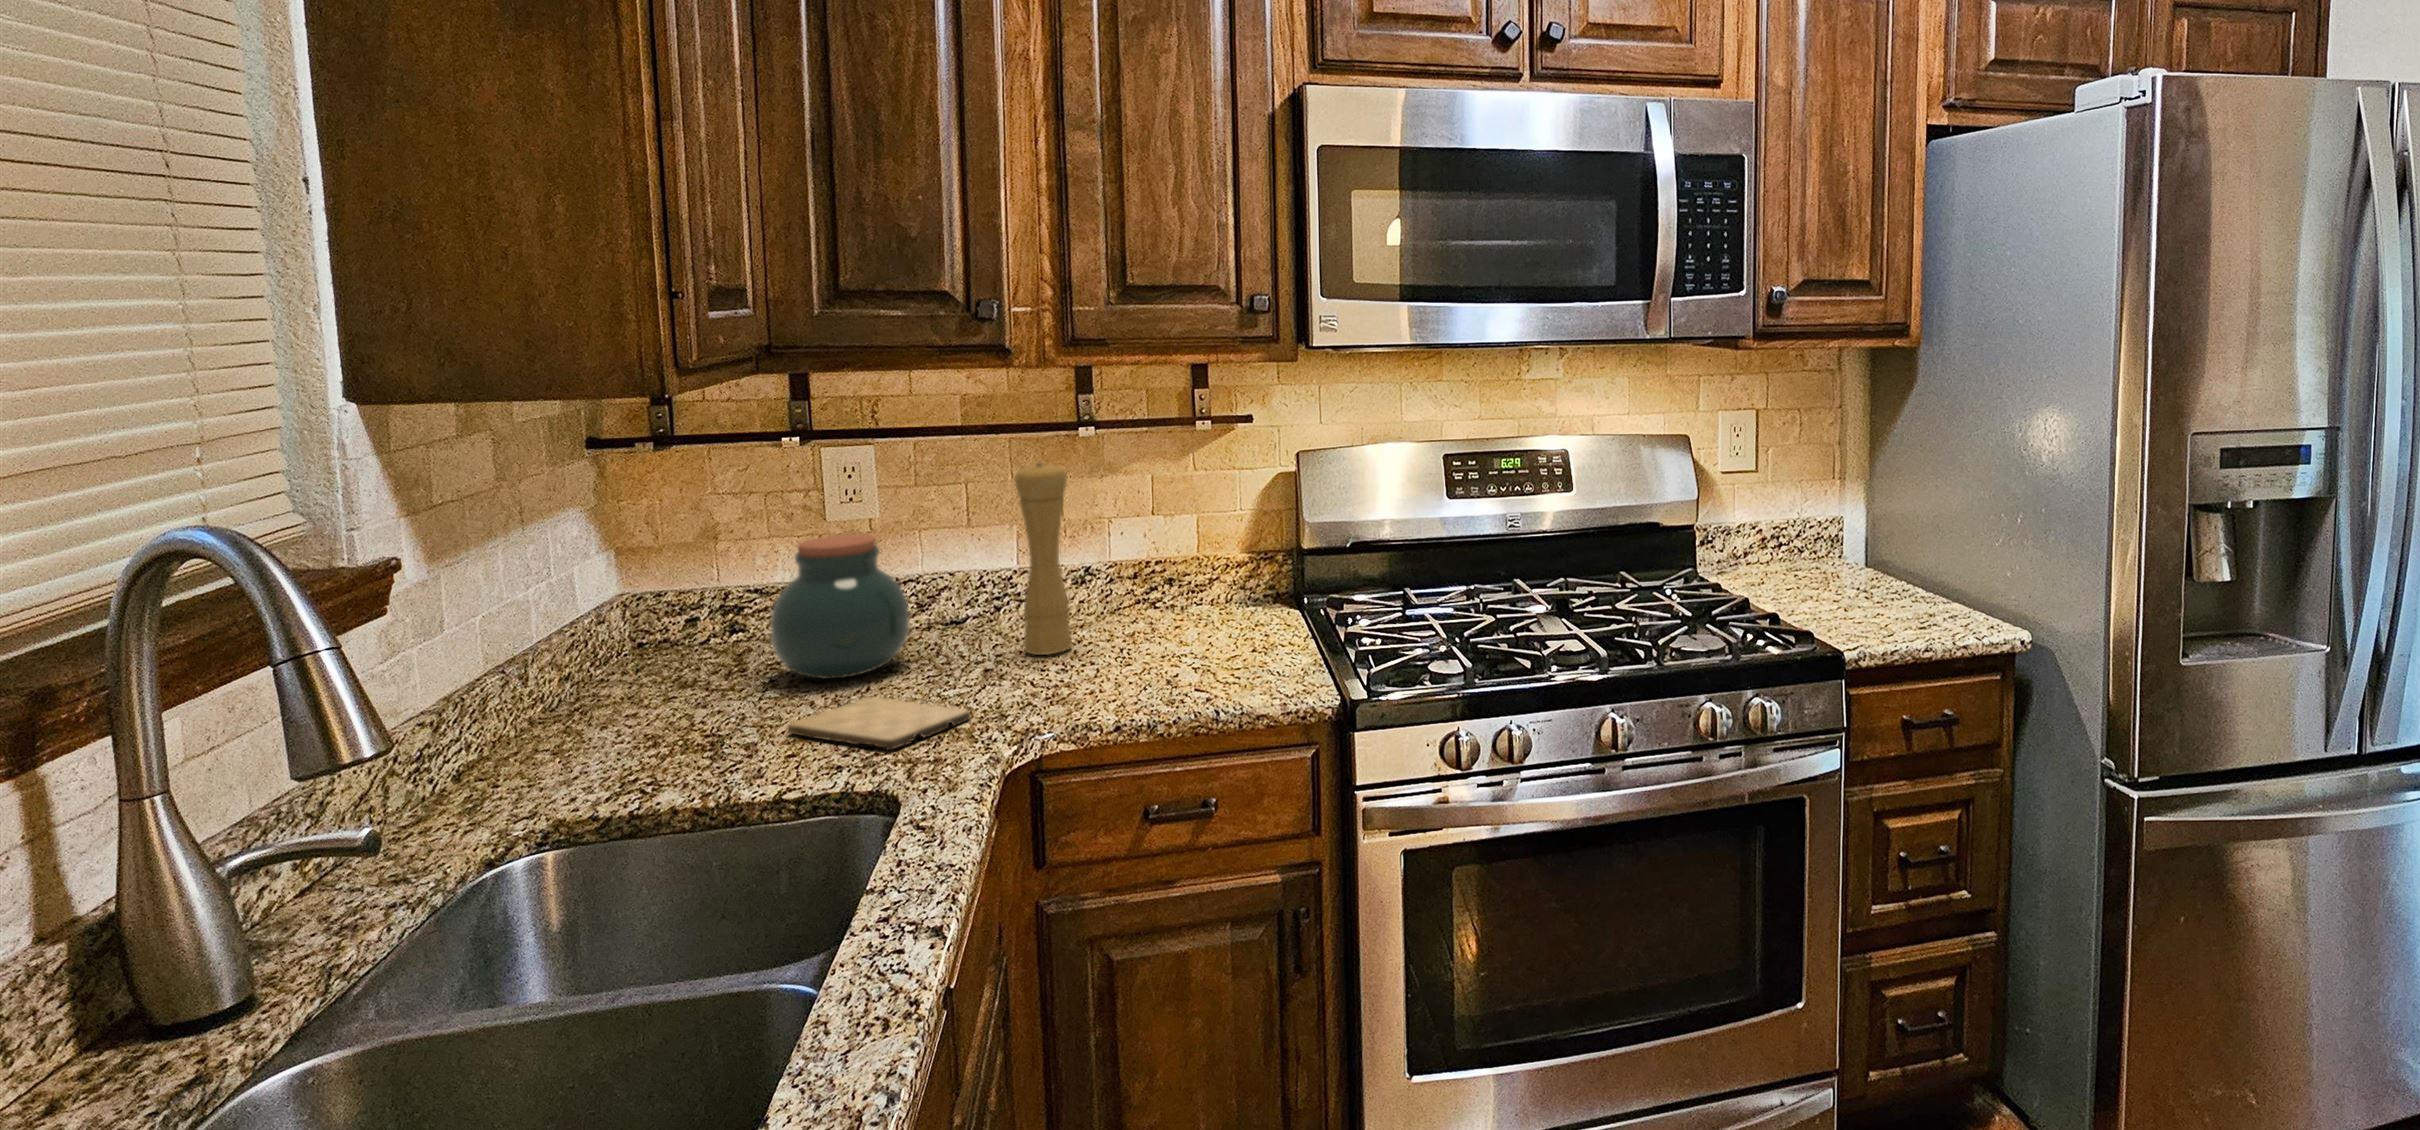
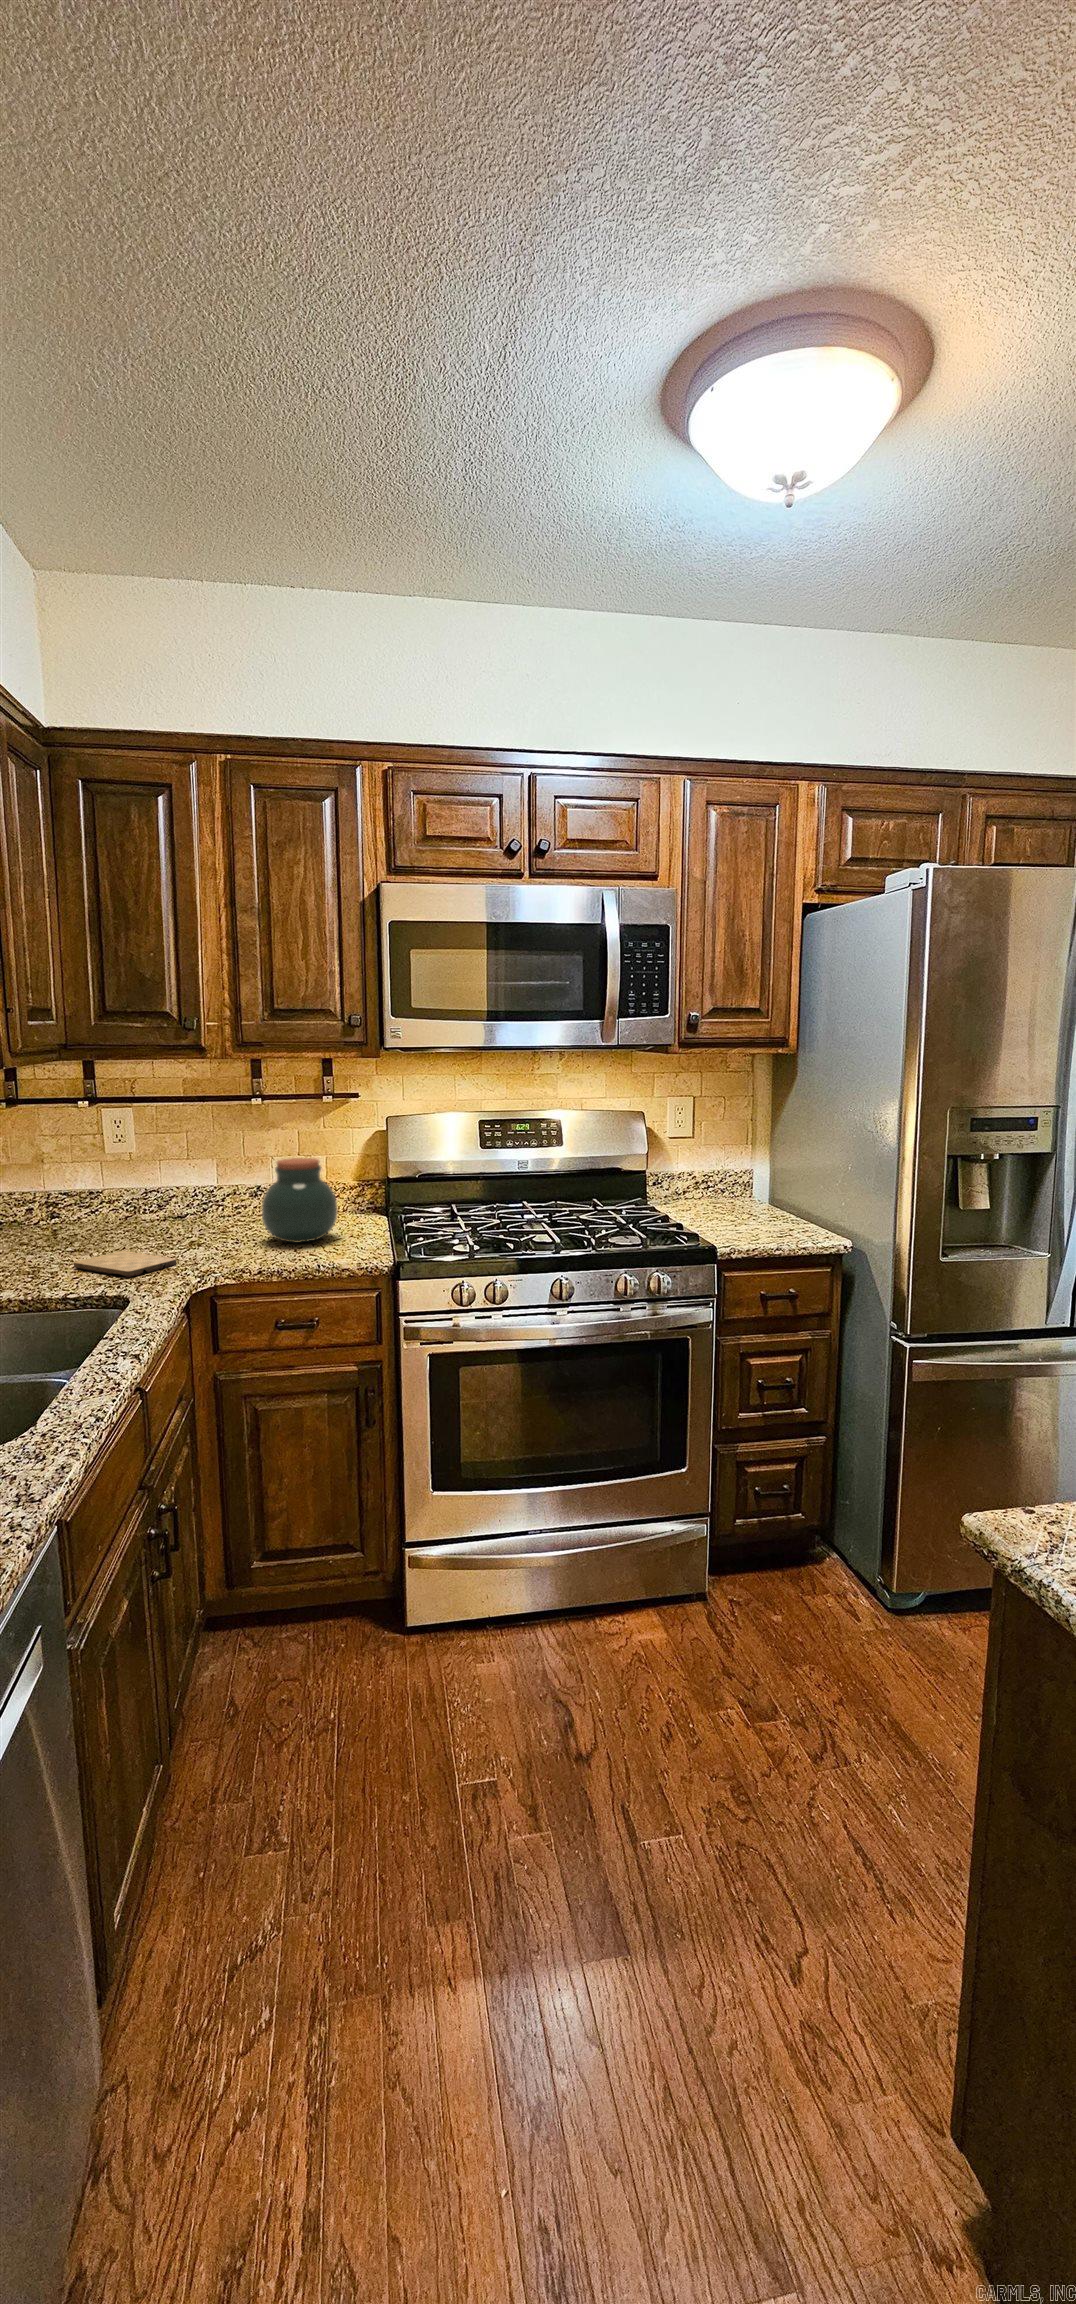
pepper mill: present [1015,463,1072,655] -> none [210,1117,245,1234]
jar: present [771,534,910,679] -> present [262,1158,337,1243]

